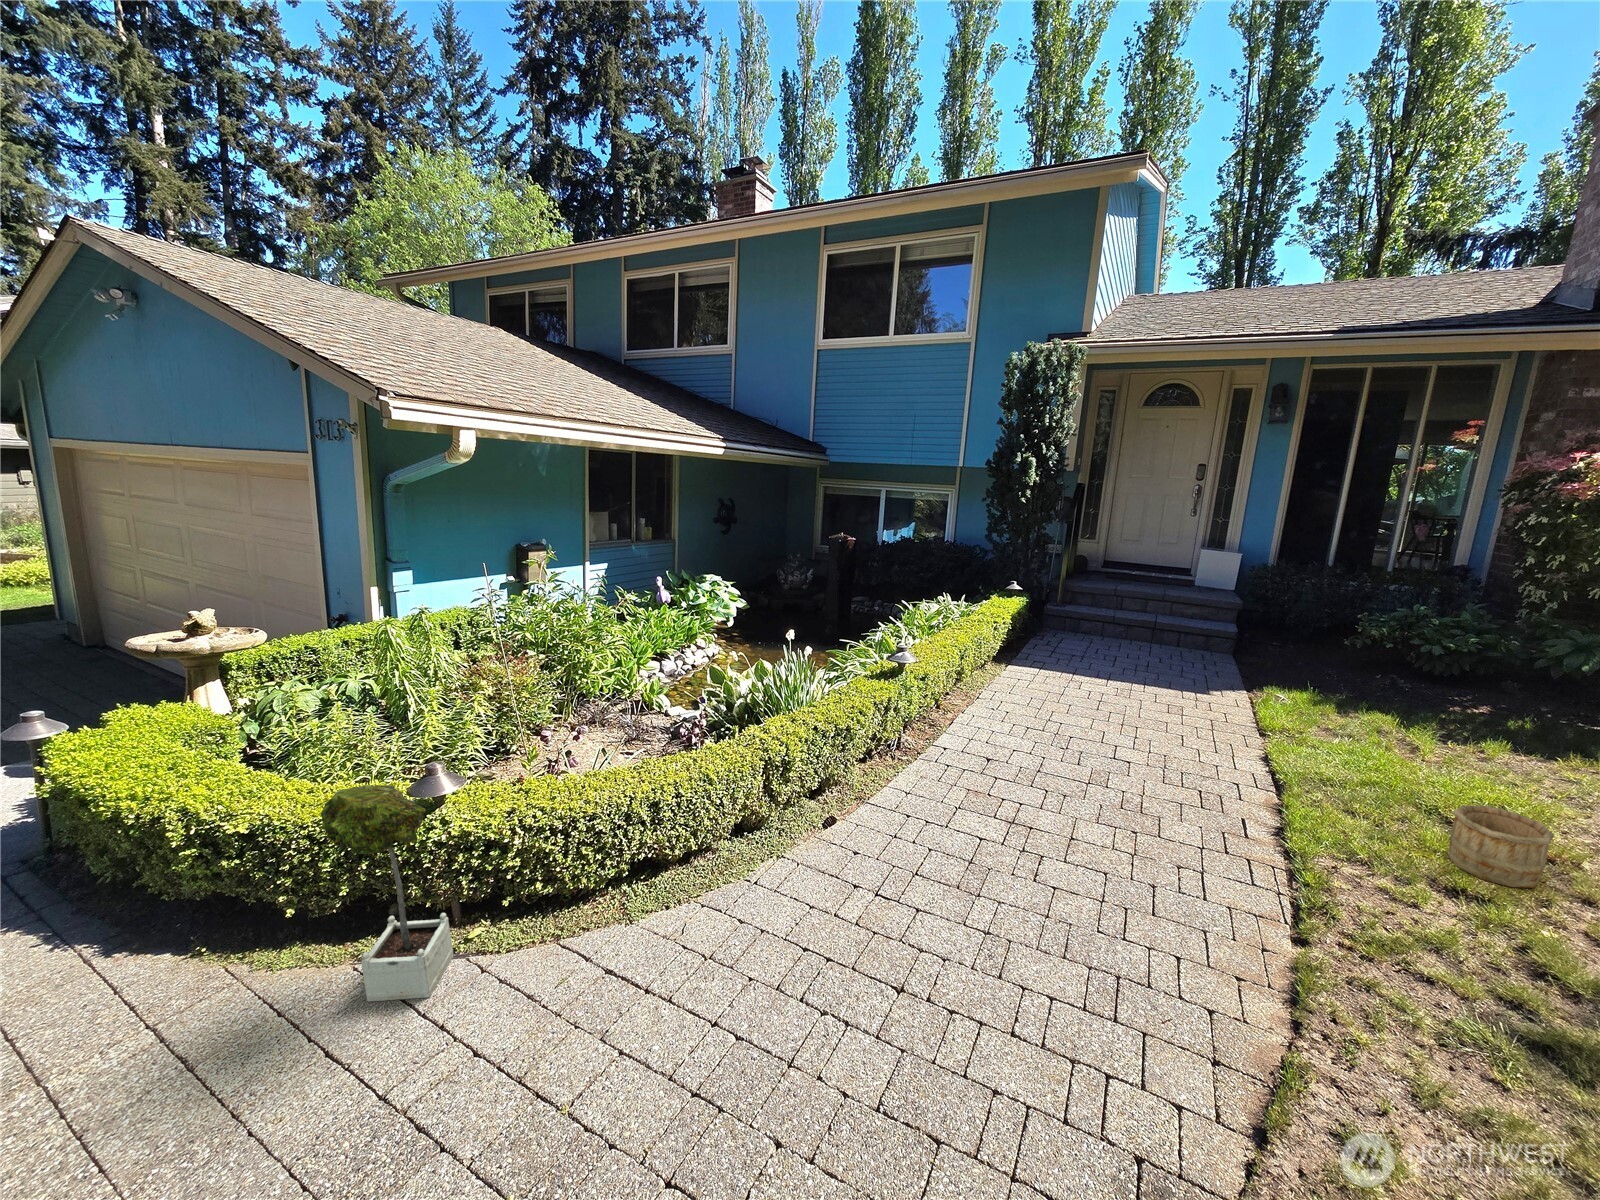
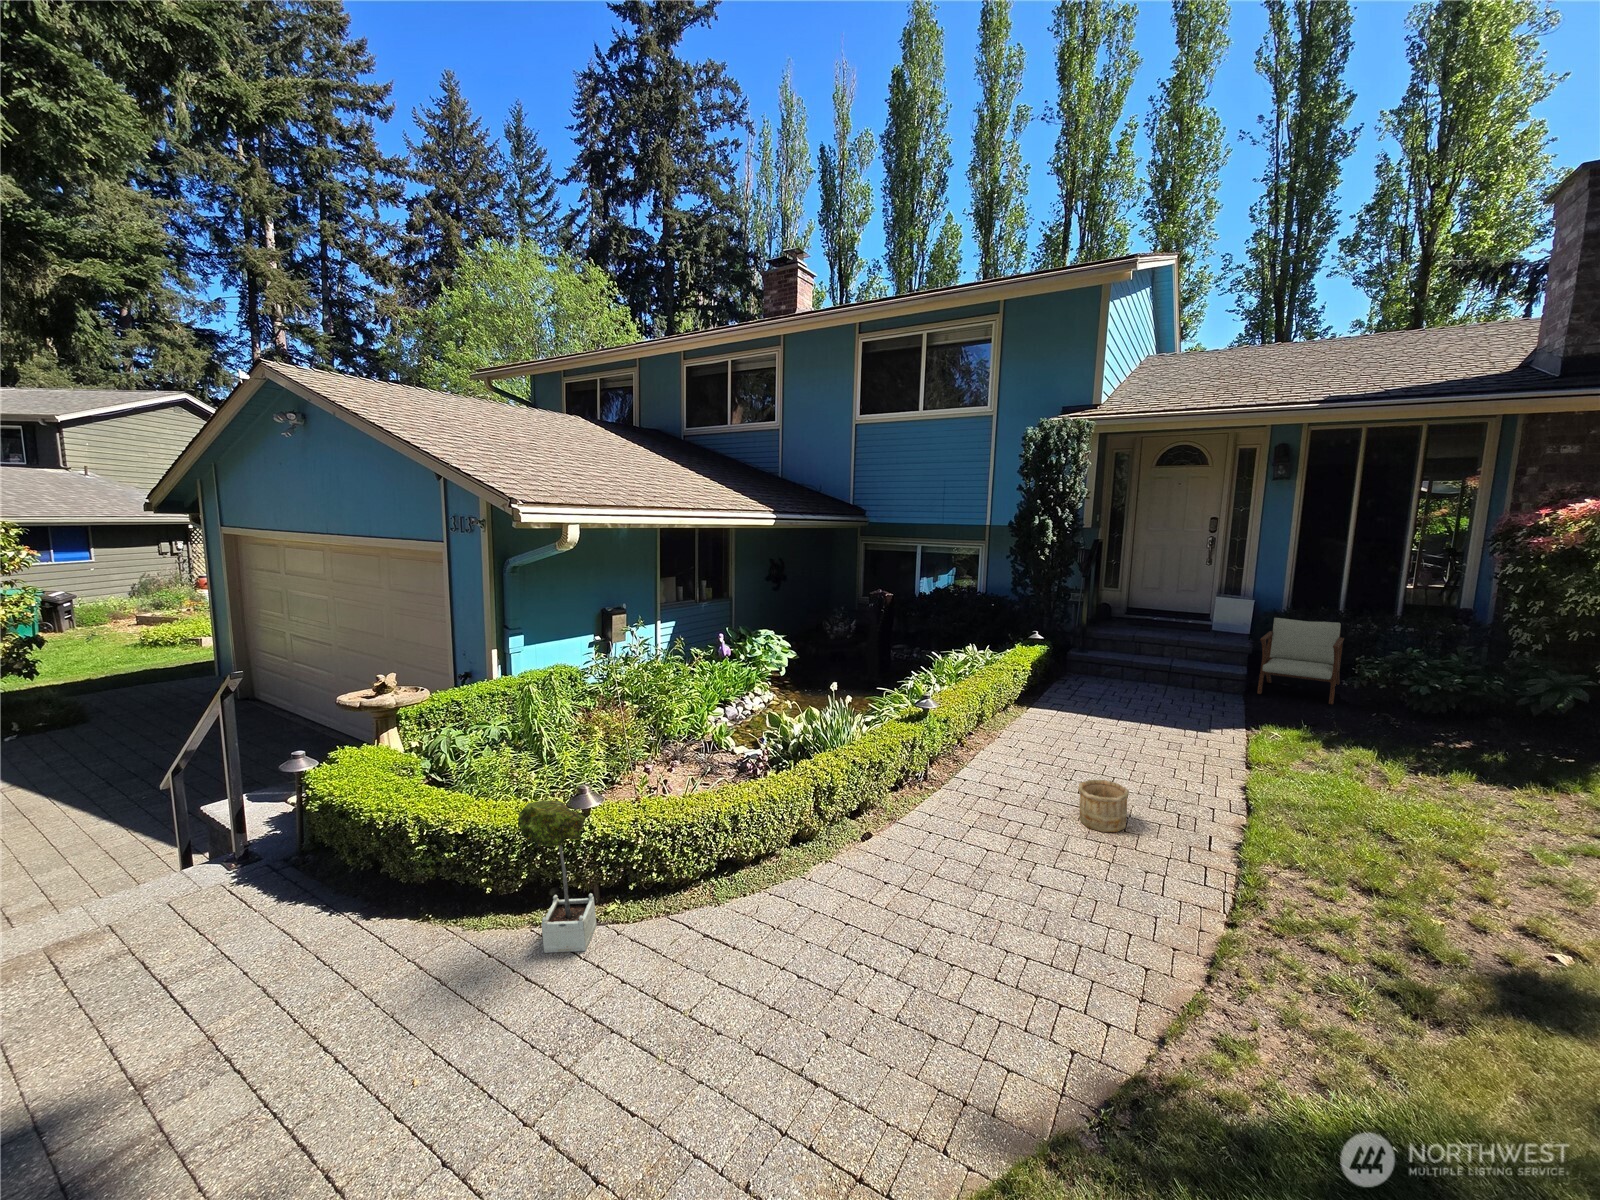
lounge chair: none [1254,572,1350,666] -> present [1257,618,1344,704]
wooden bucket: present [1448,805,1554,888] -> present [1078,780,1129,832]

